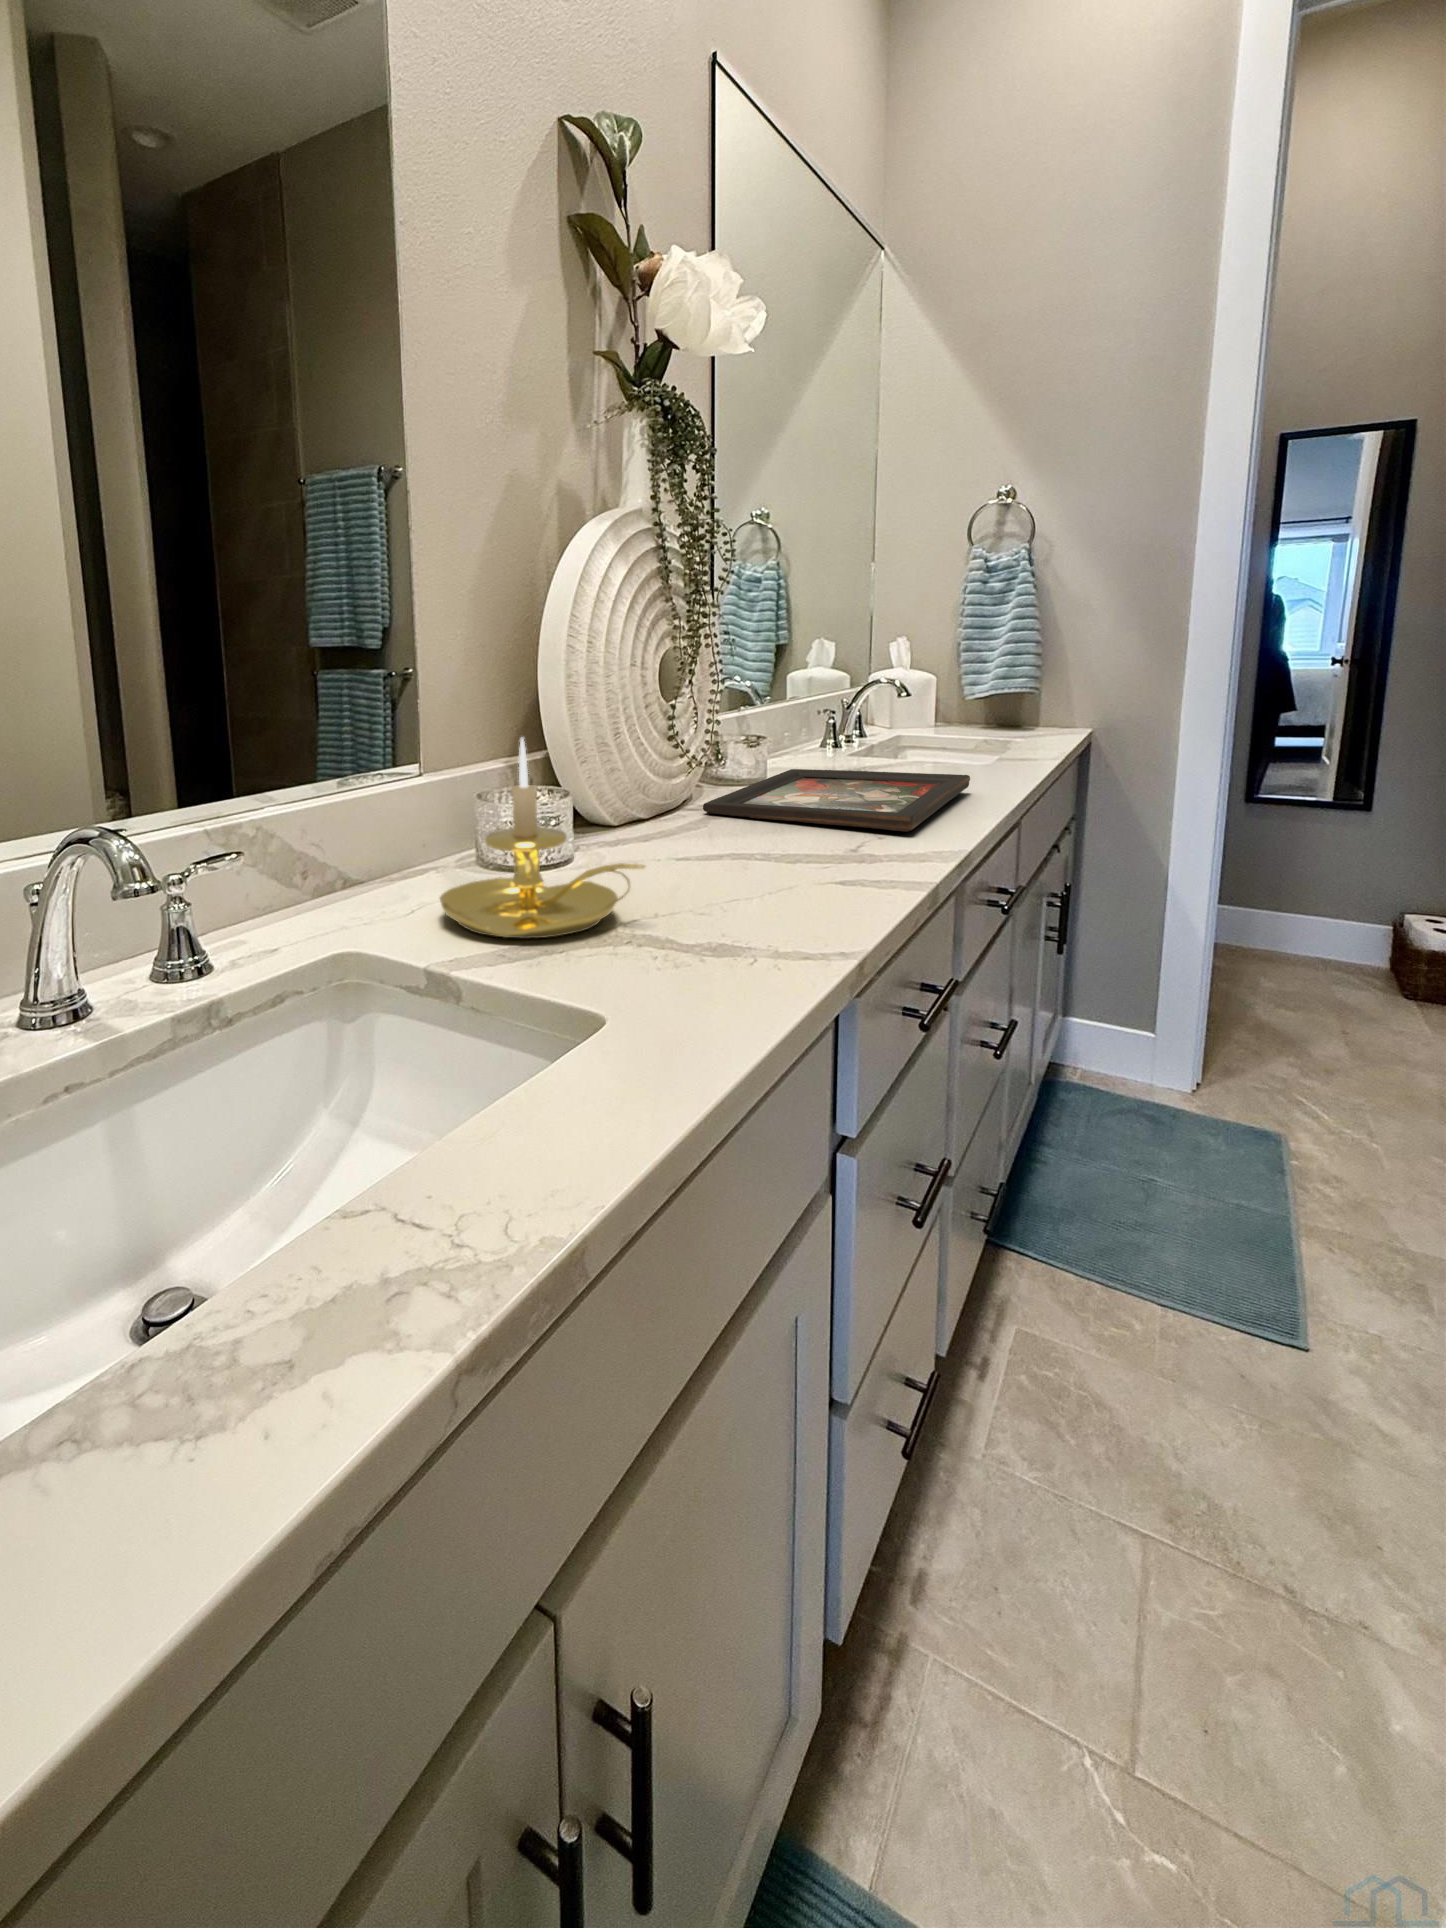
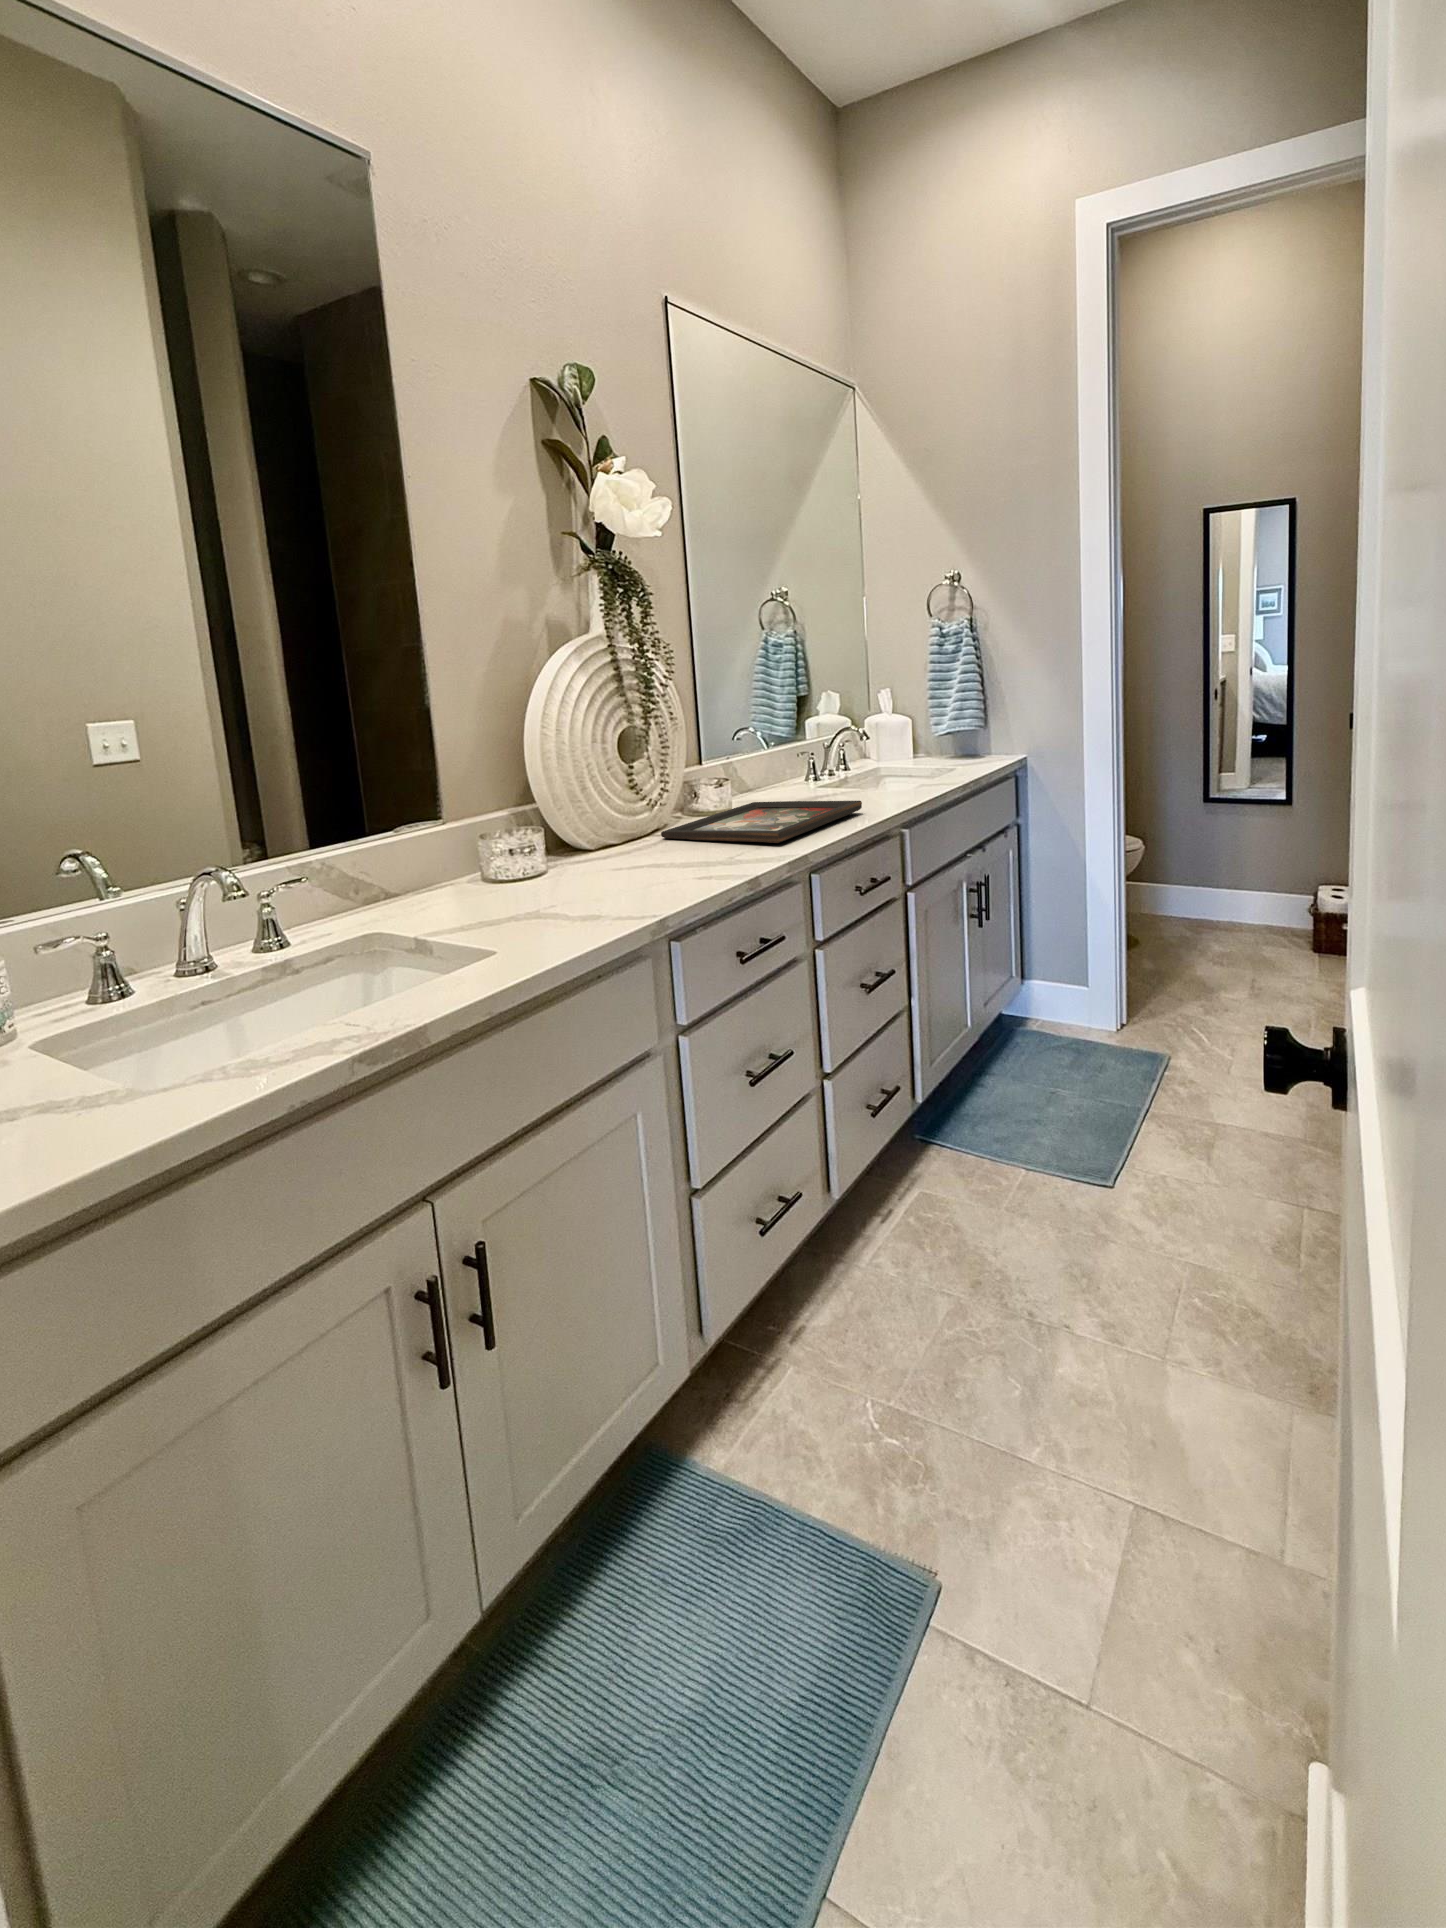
candle holder: present [440,738,645,938] -> none [433,800,553,918]

